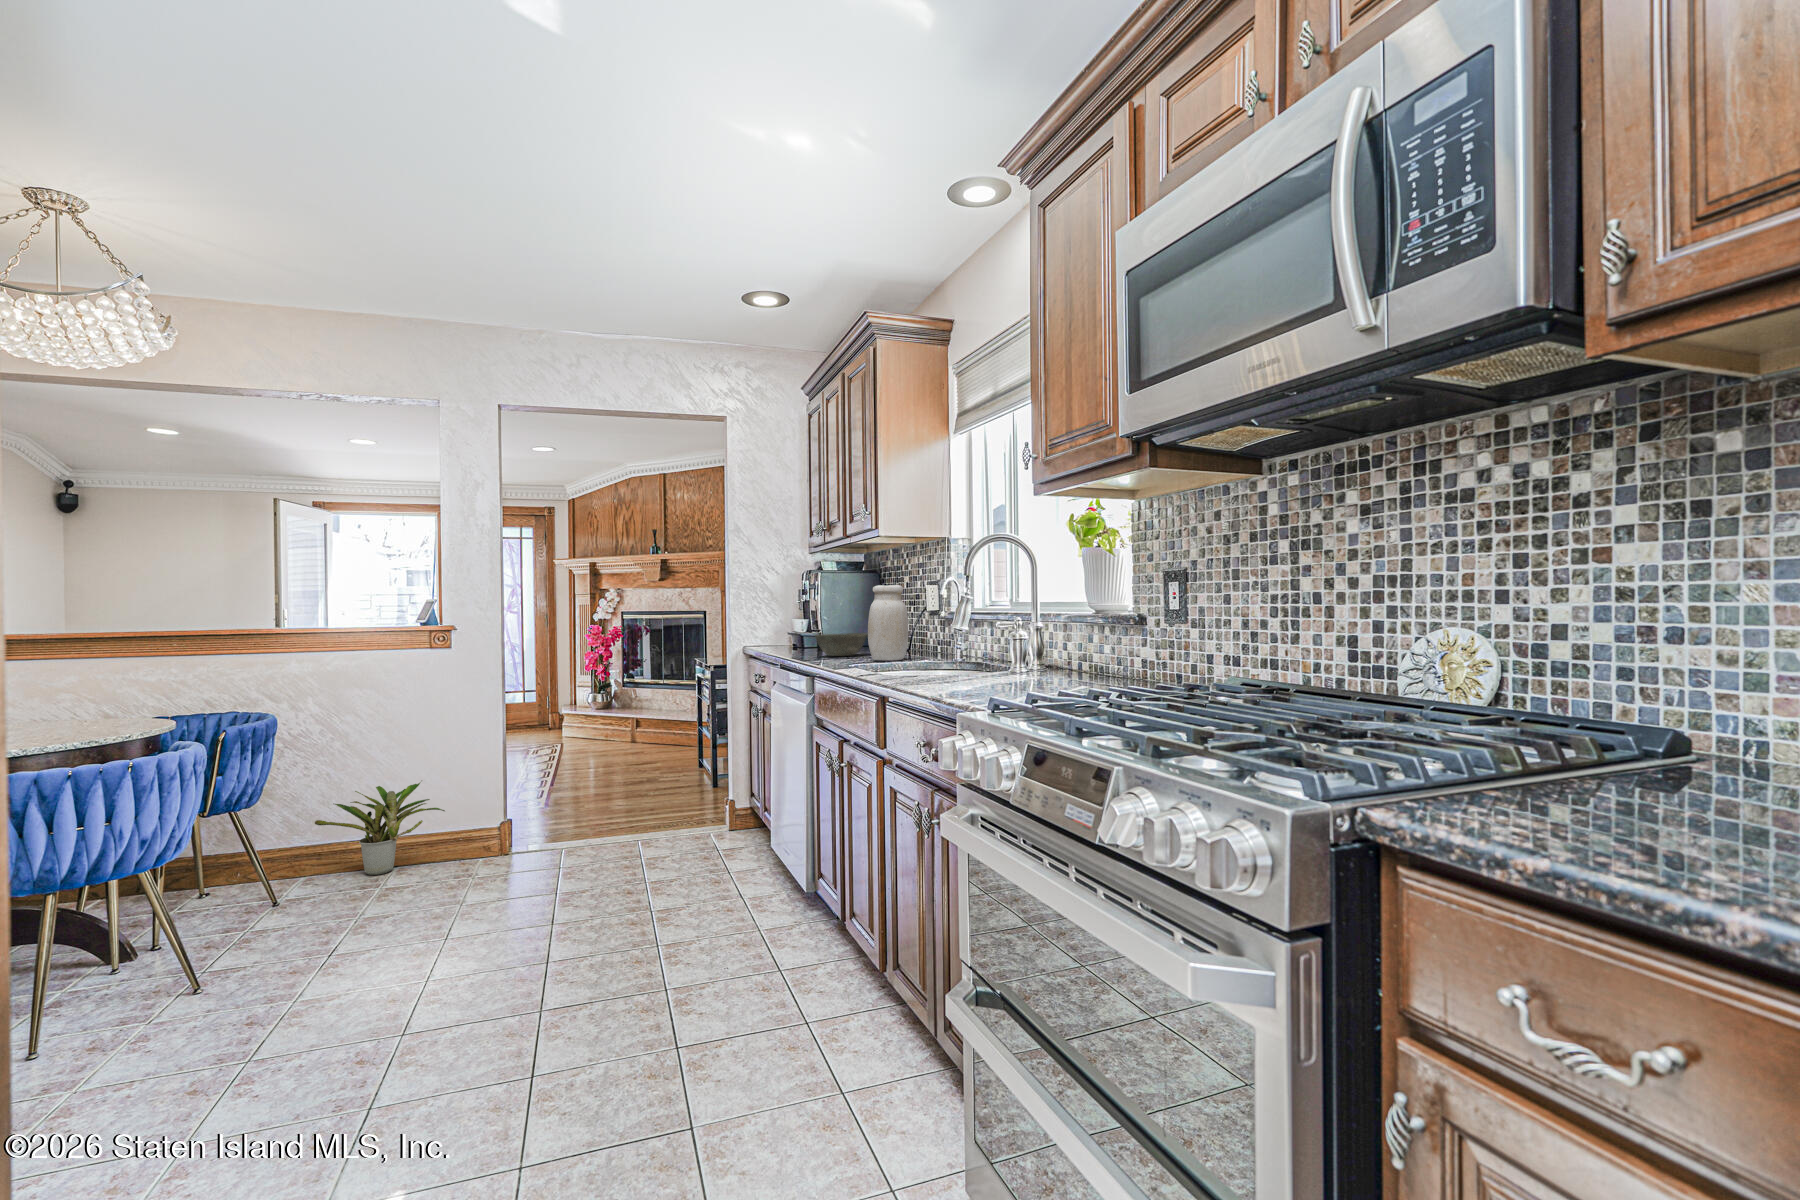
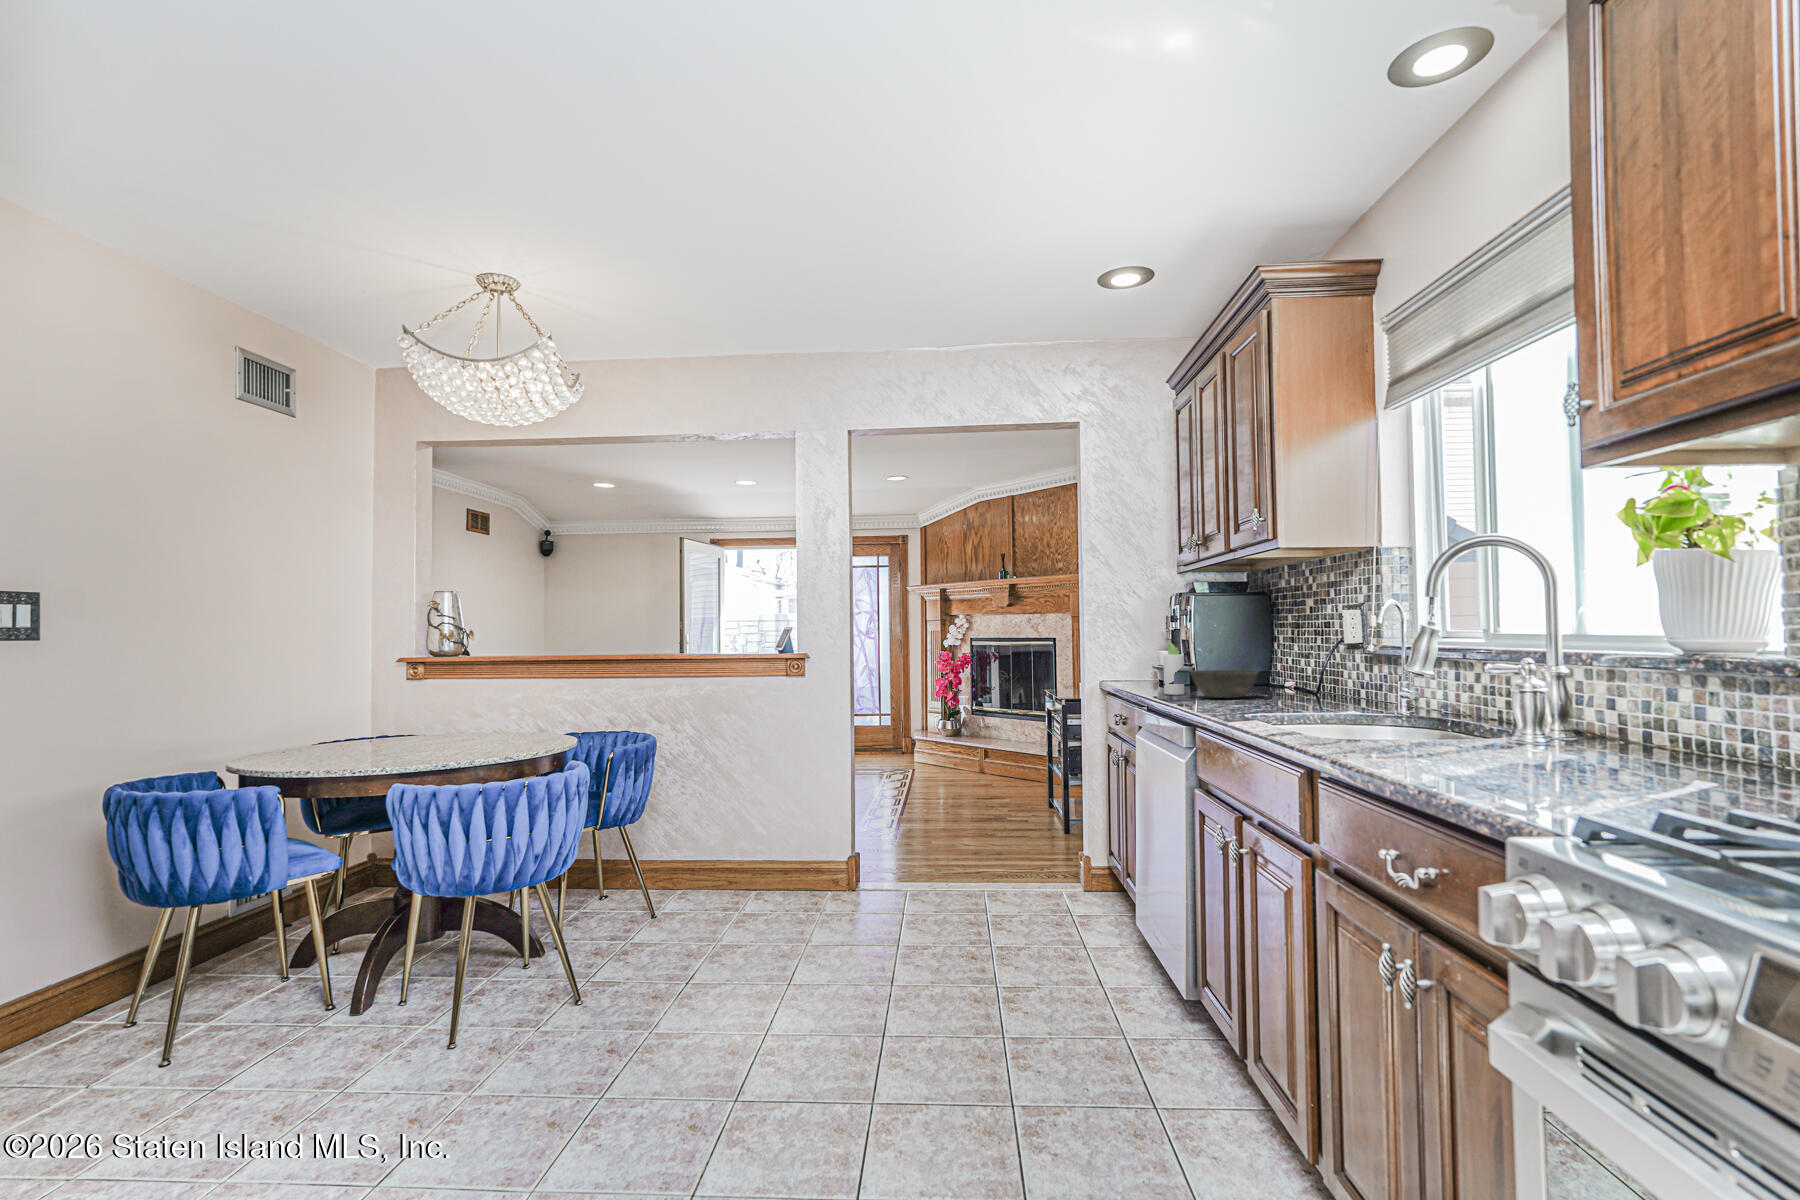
jar: present [868,585,908,661] -> none [1265,610,1323,708]
bottle: none [795,609,812,656] -> present [1163,639,1184,695]
potted plant: present [315,782,445,875] -> none [688,807,800,897]

